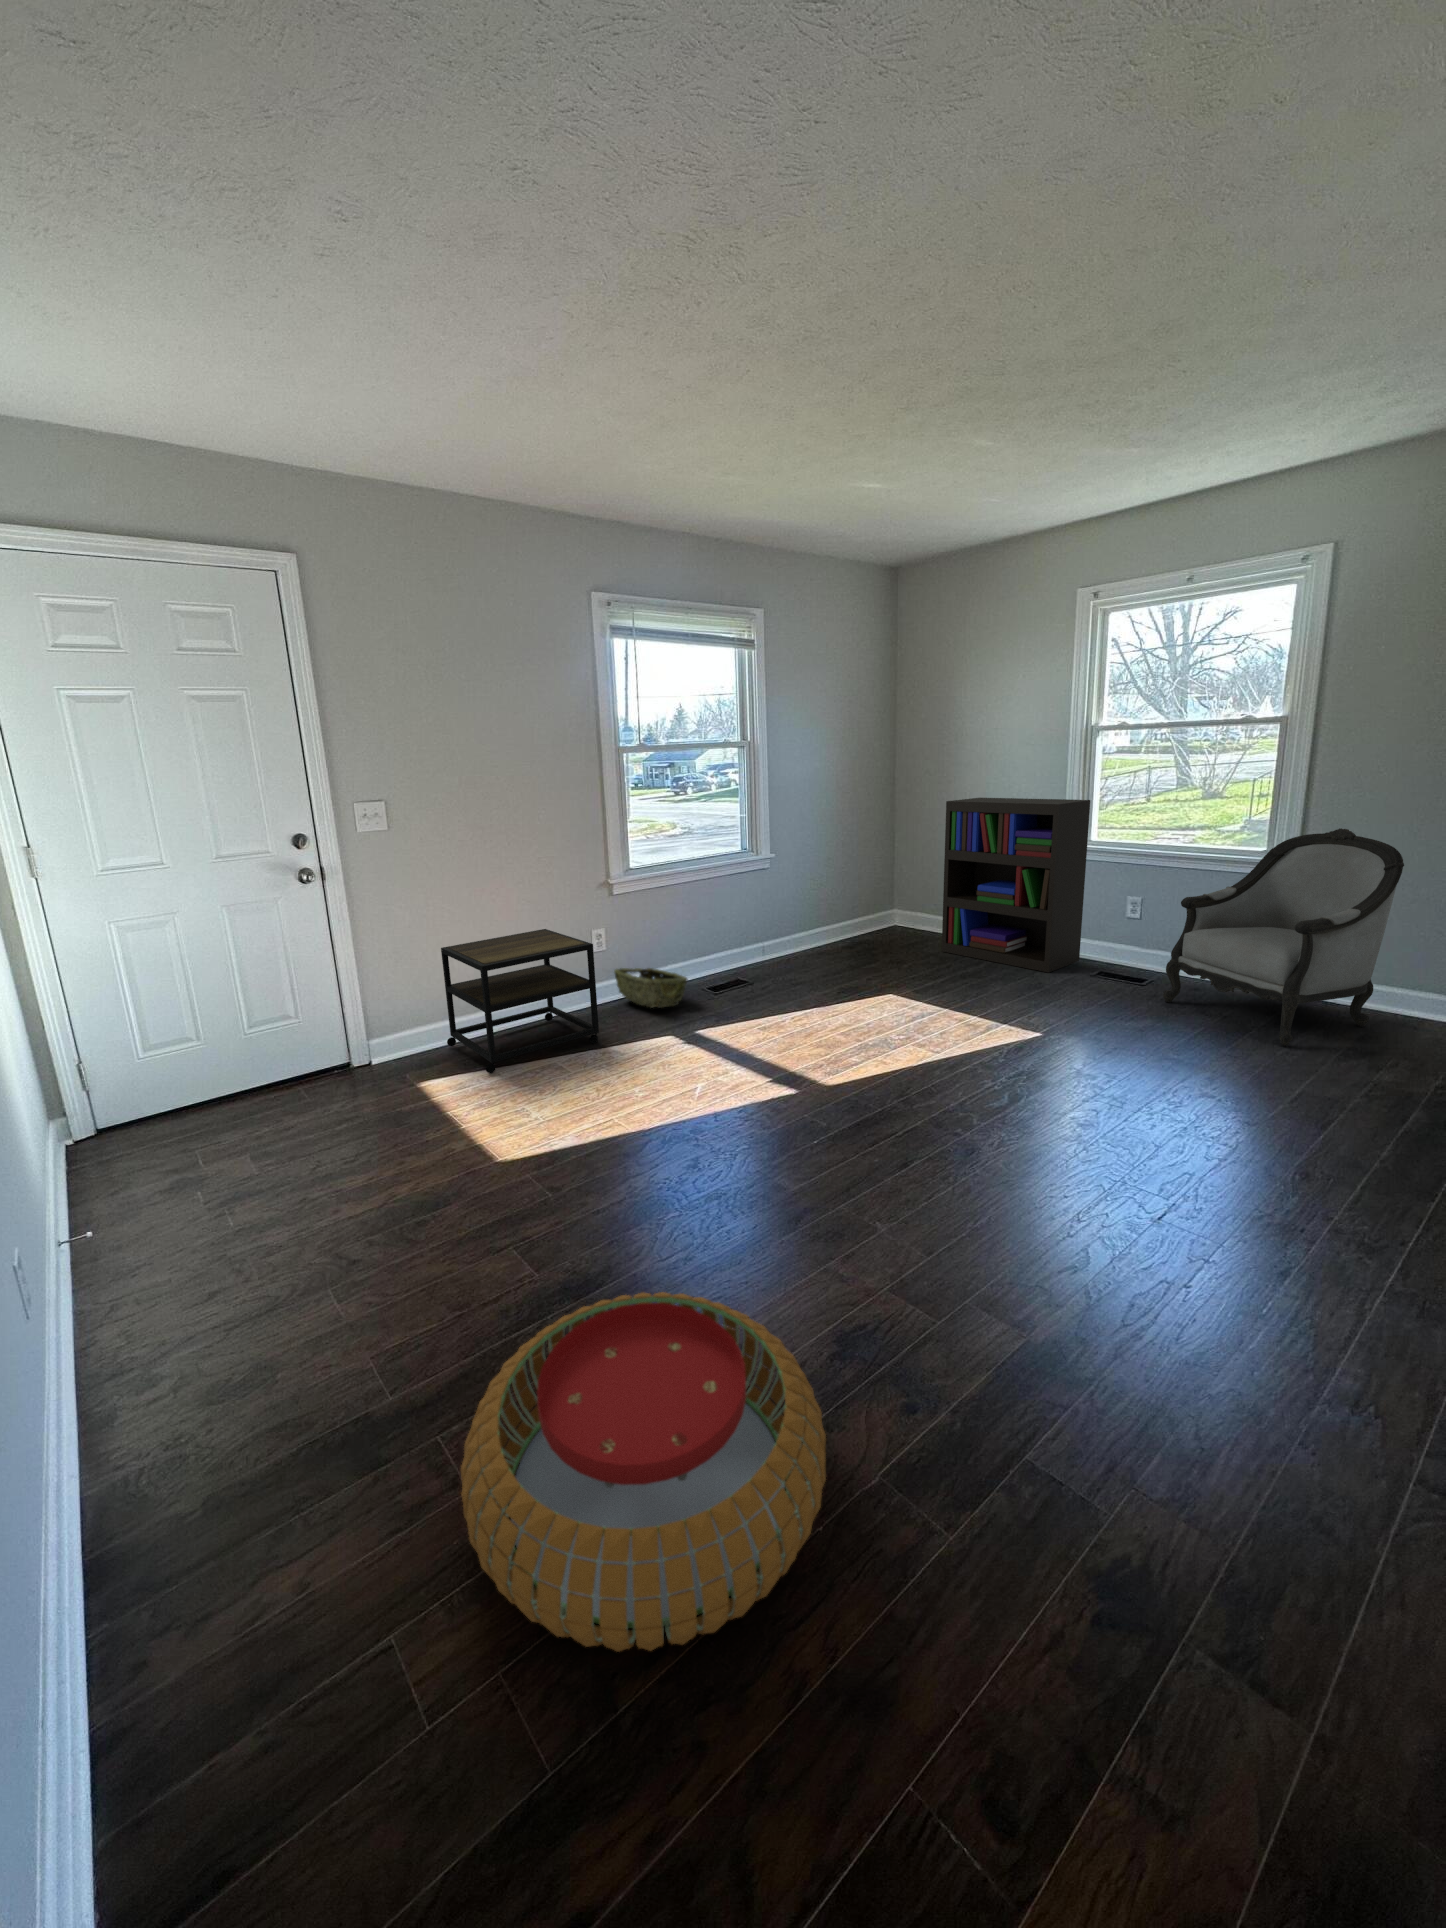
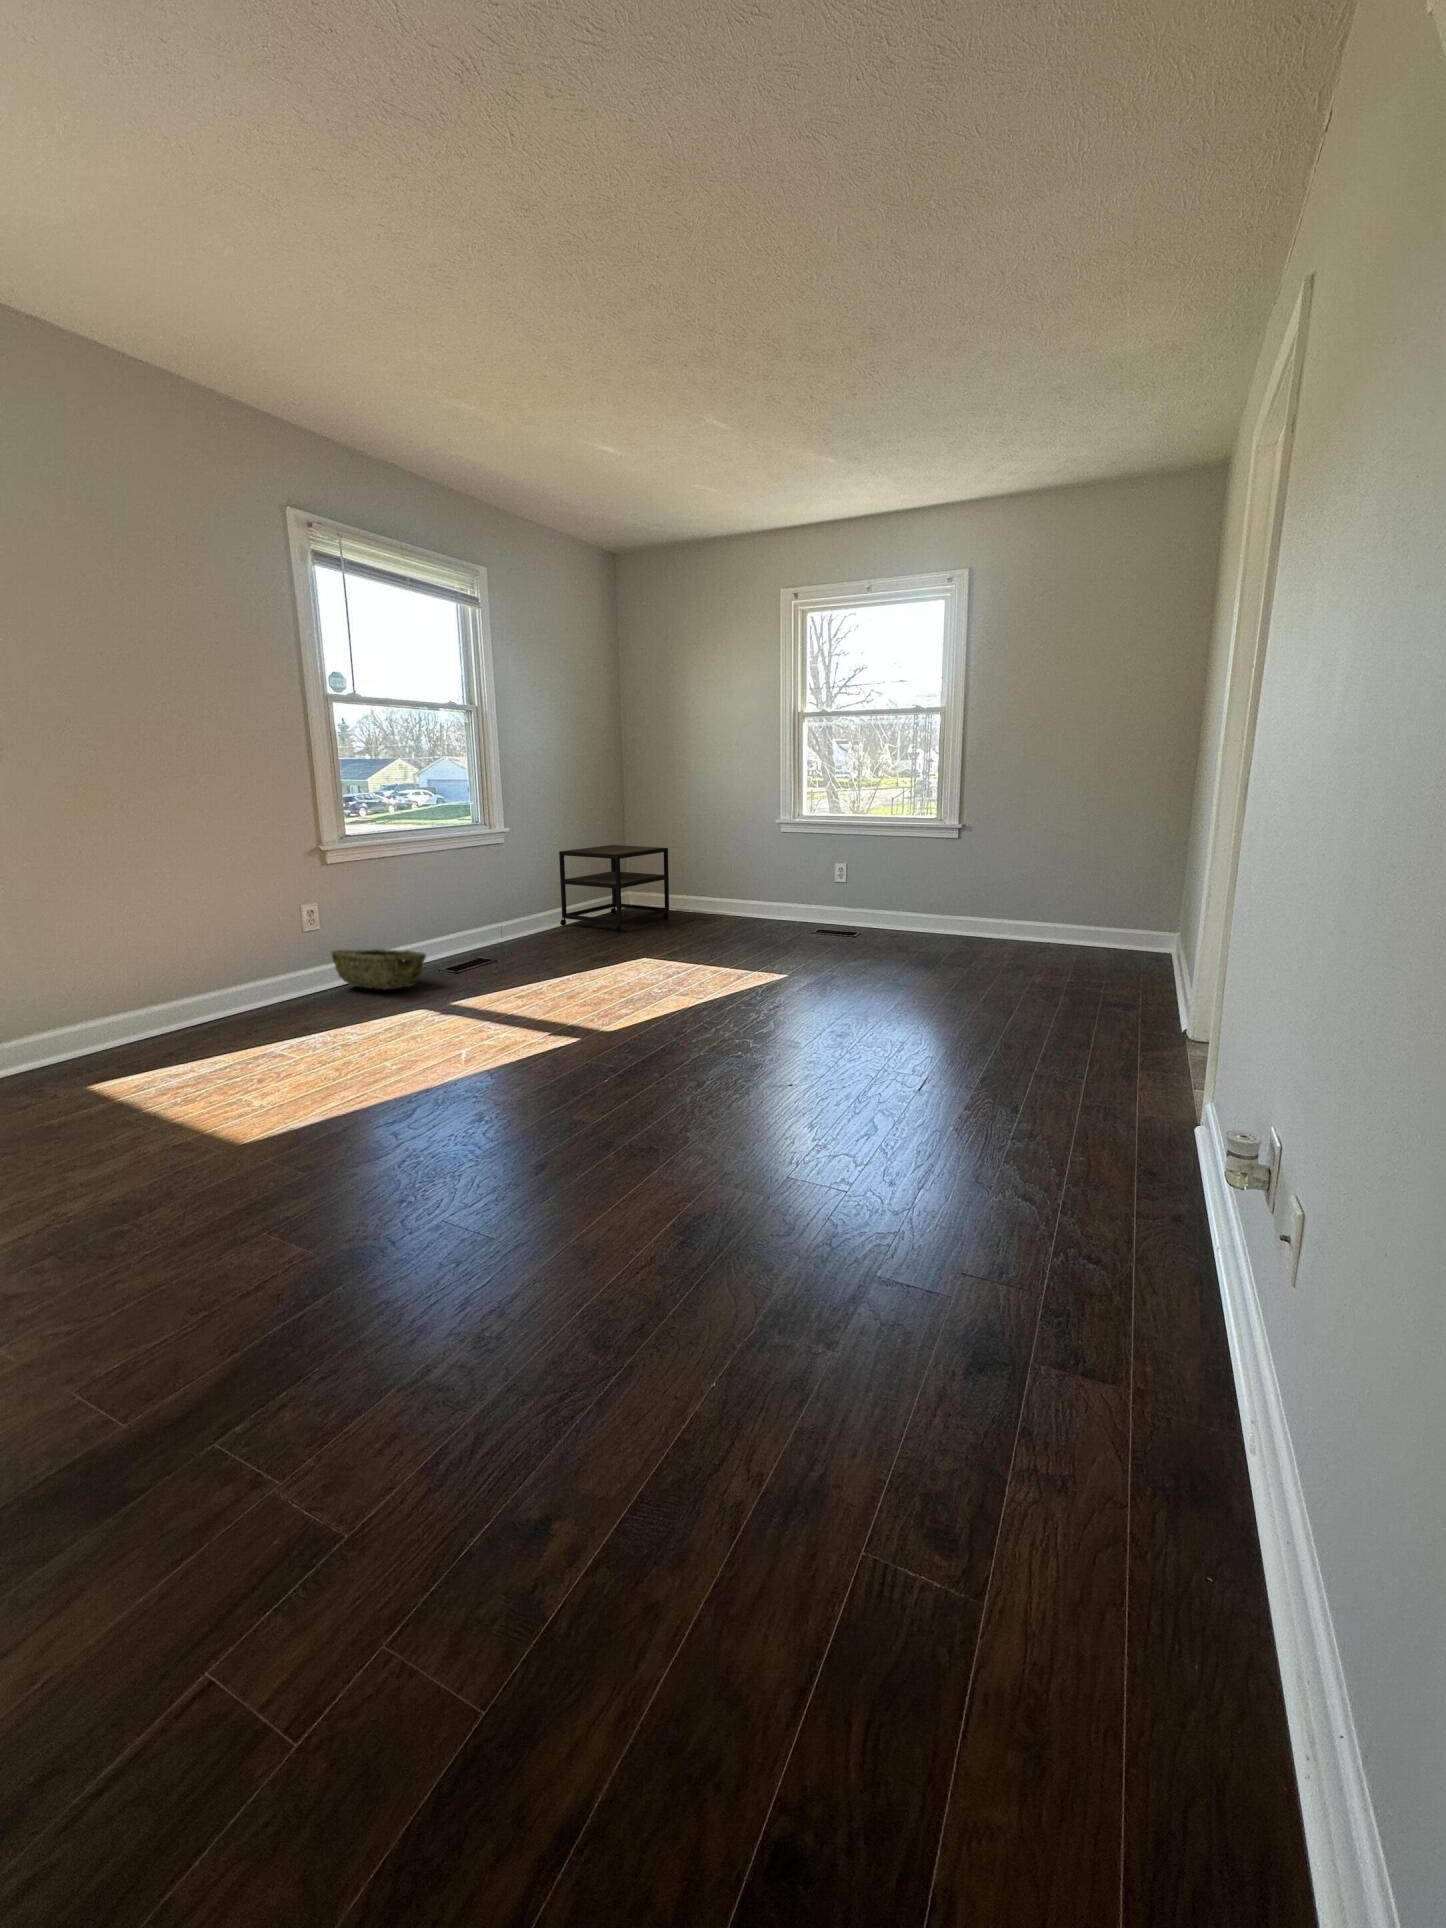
bookshelf: present [942,798,1090,972] -> none [678,777,802,933]
armchair: present [1163,828,1404,1046] -> none [872,796,1030,967]
side table: present [441,929,599,1073] -> present [559,845,669,932]
pouf: present [461,1292,826,1651] -> none [278,1203,718,1571]

